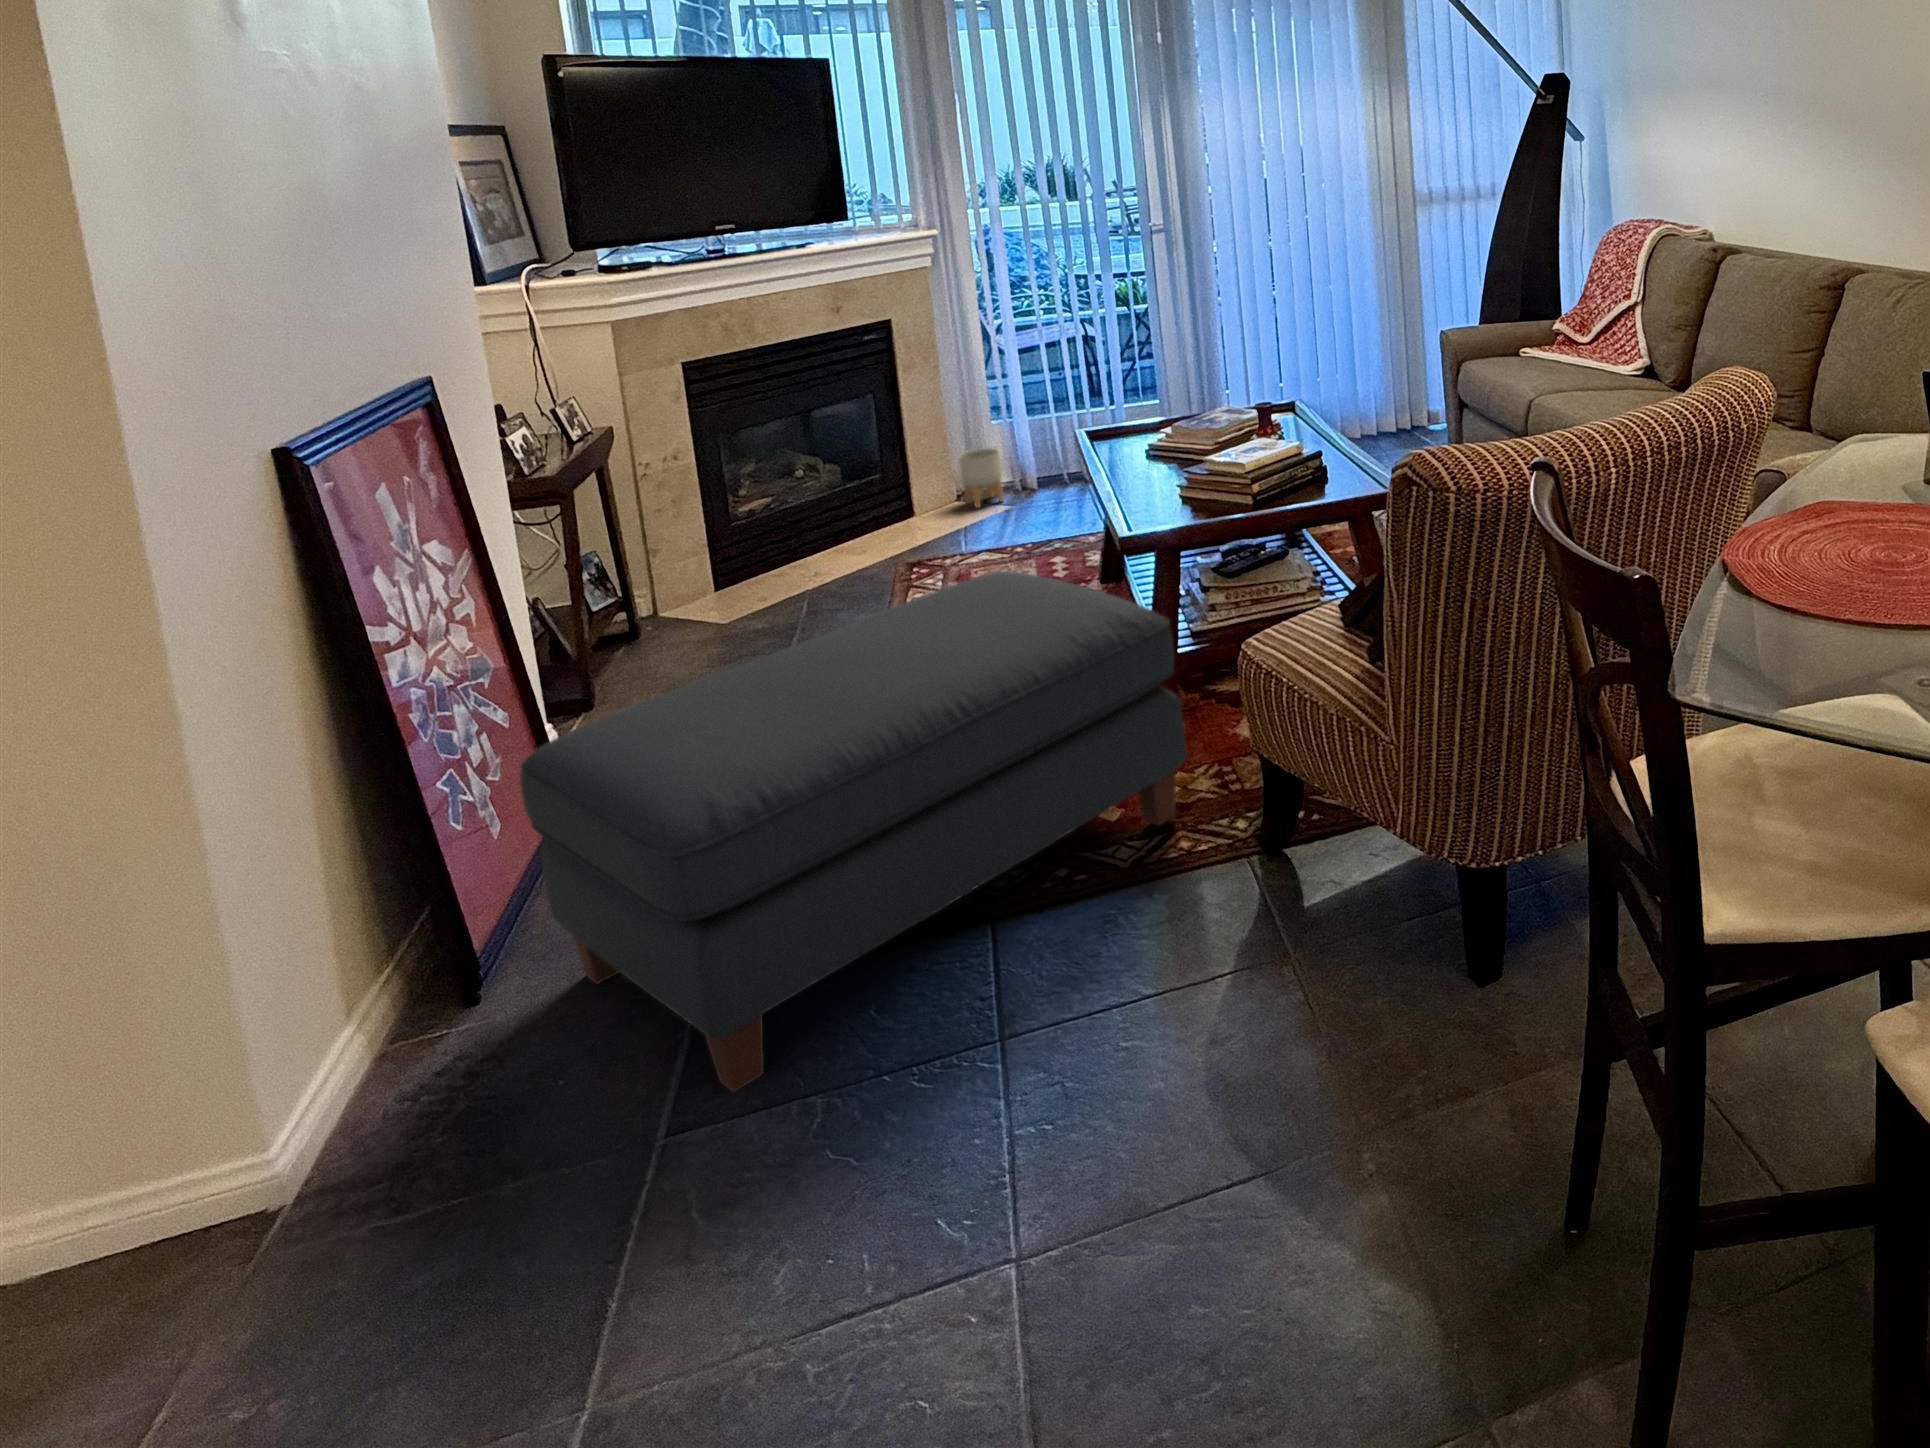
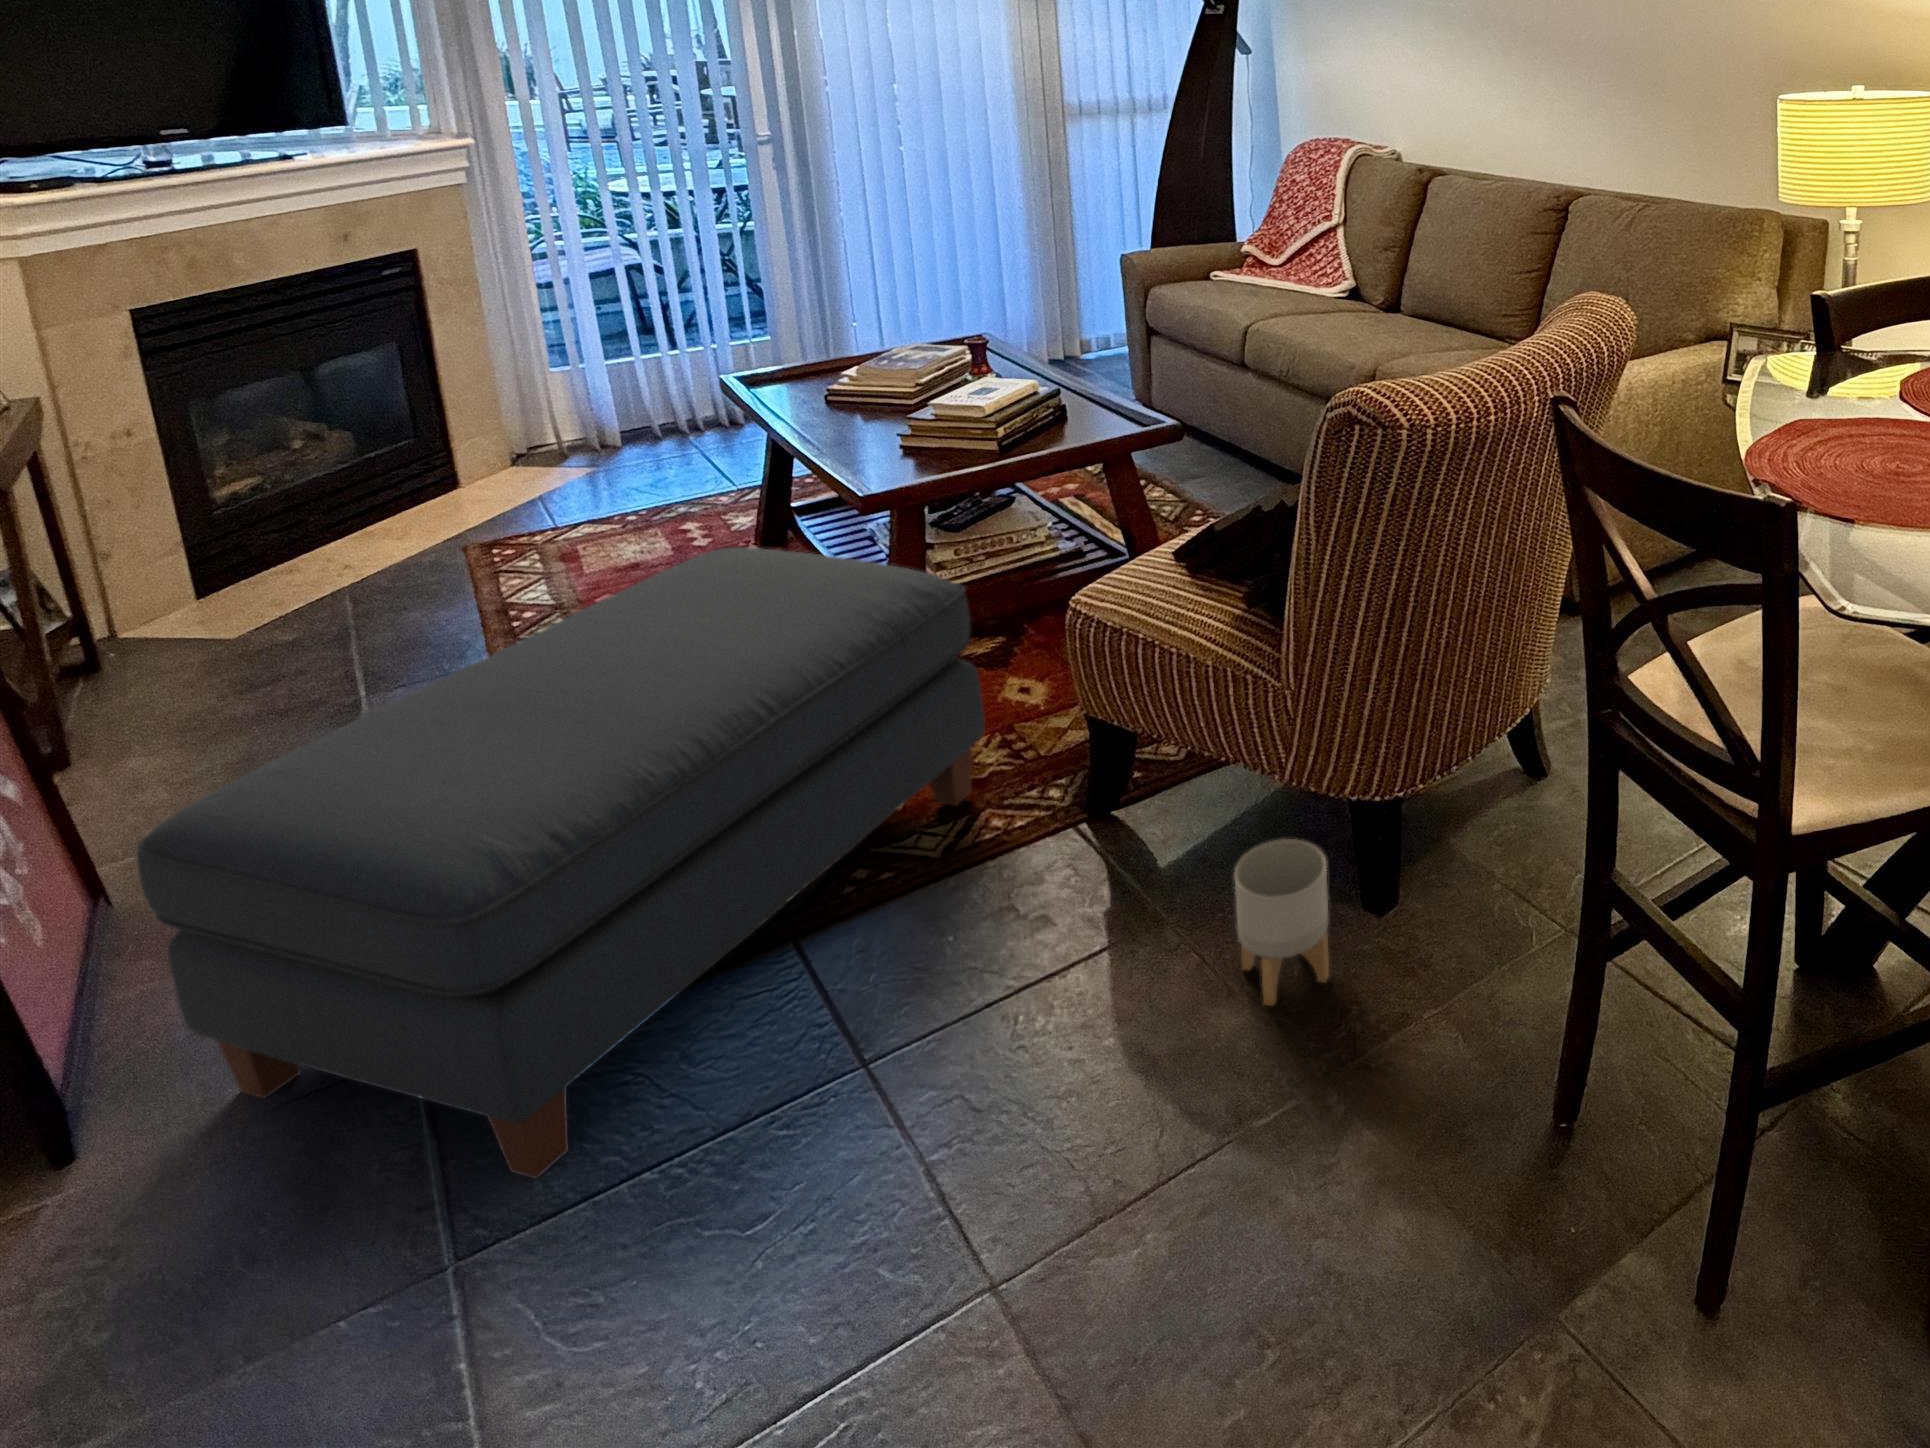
planter: present [959,448,1004,508] -> present [1235,839,1329,1006]

